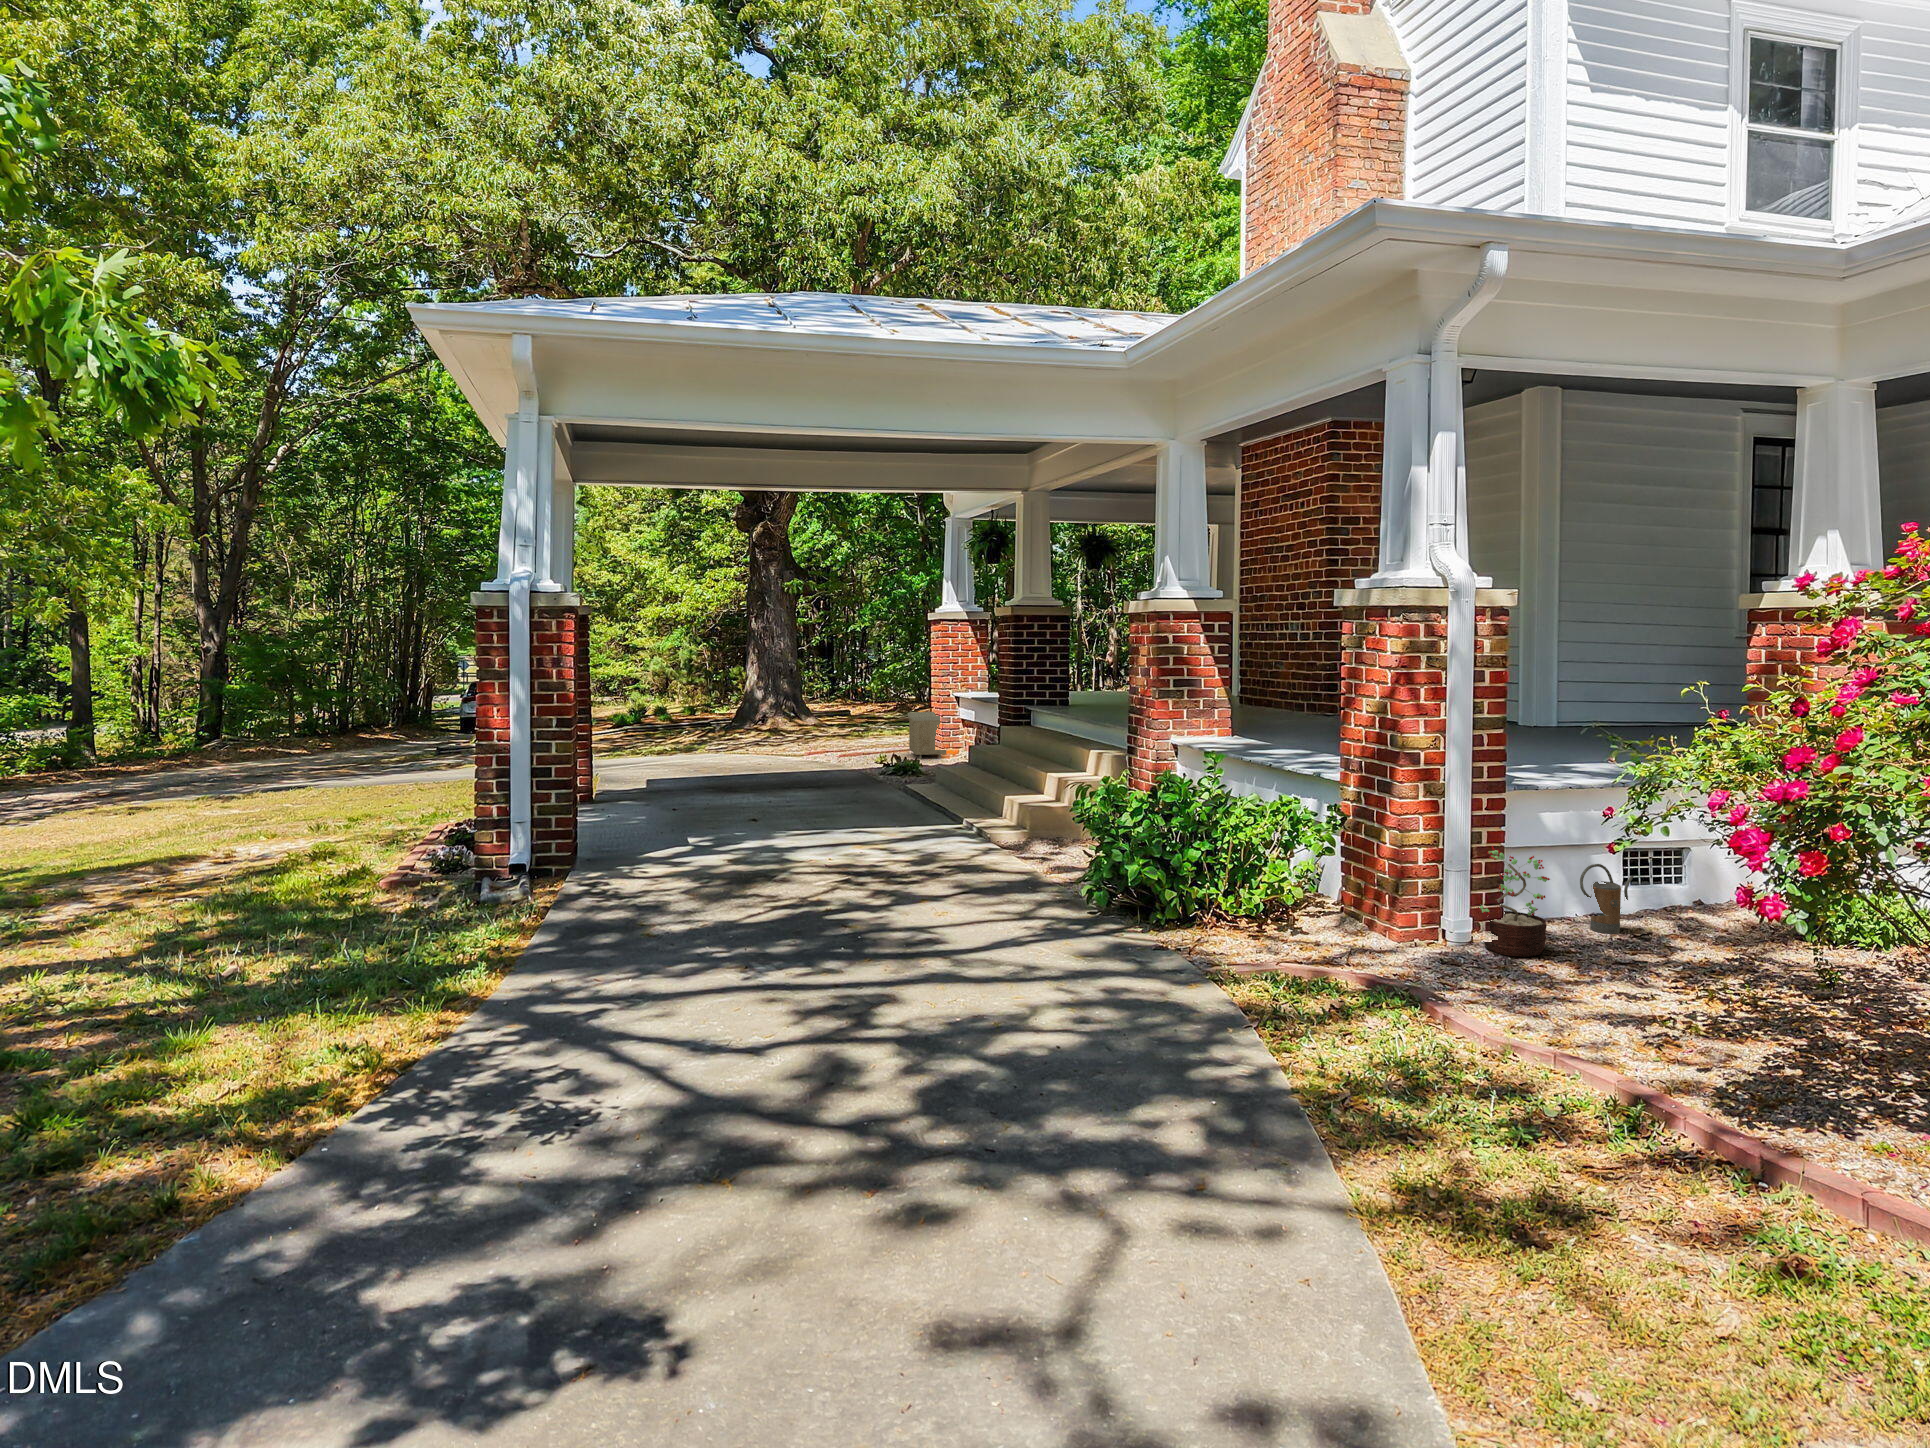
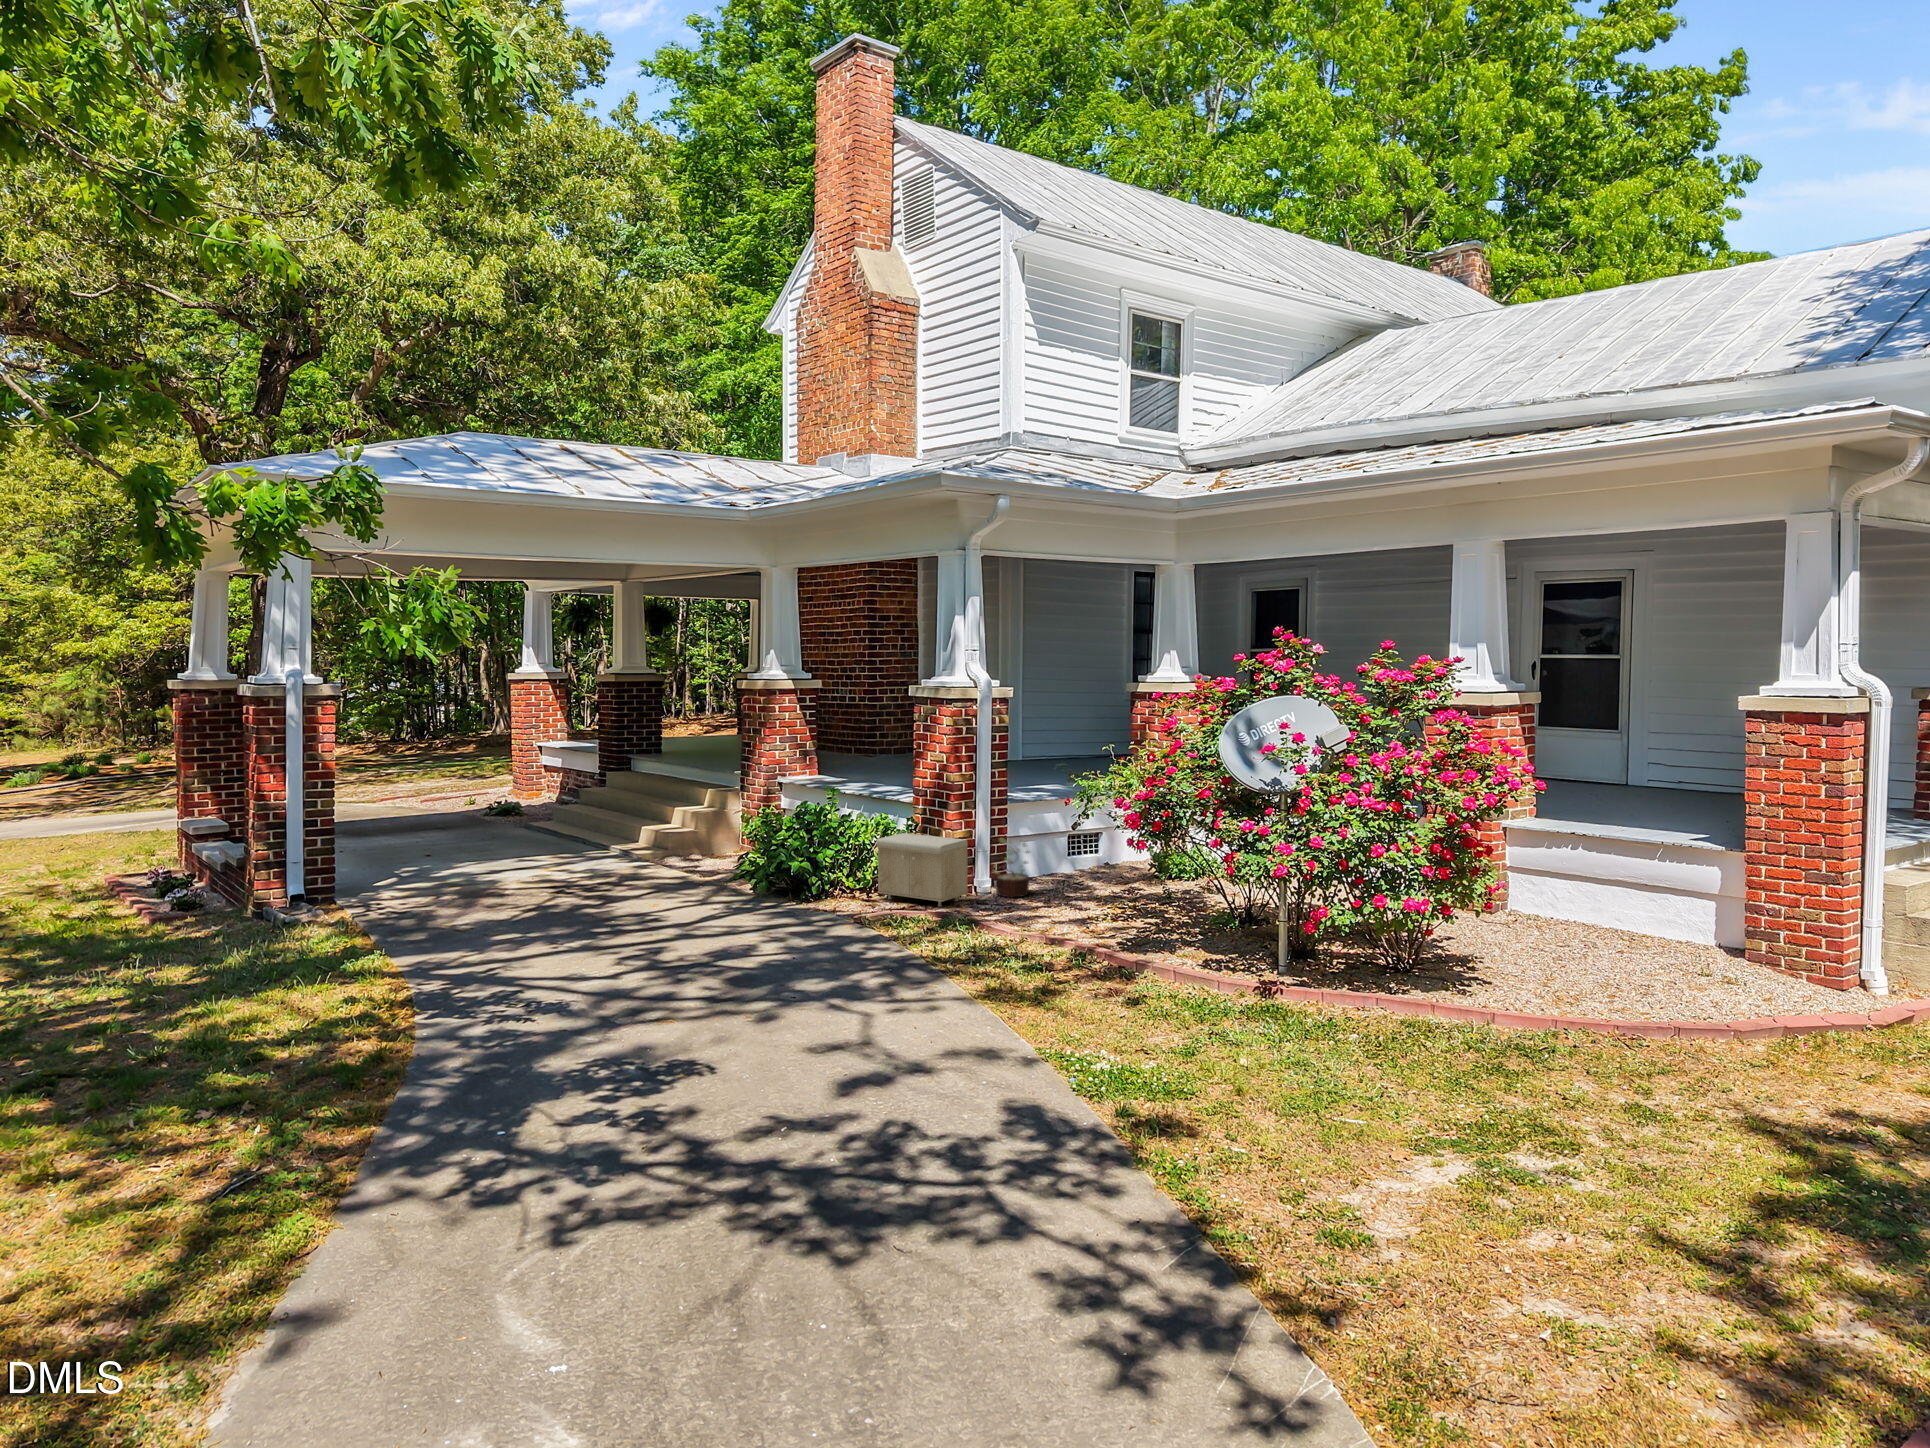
storage bench: present [908,712,946,759] -> present [877,833,968,906]
watering can: present [1580,864,1634,934] -> none [1046,842,1074,882]

